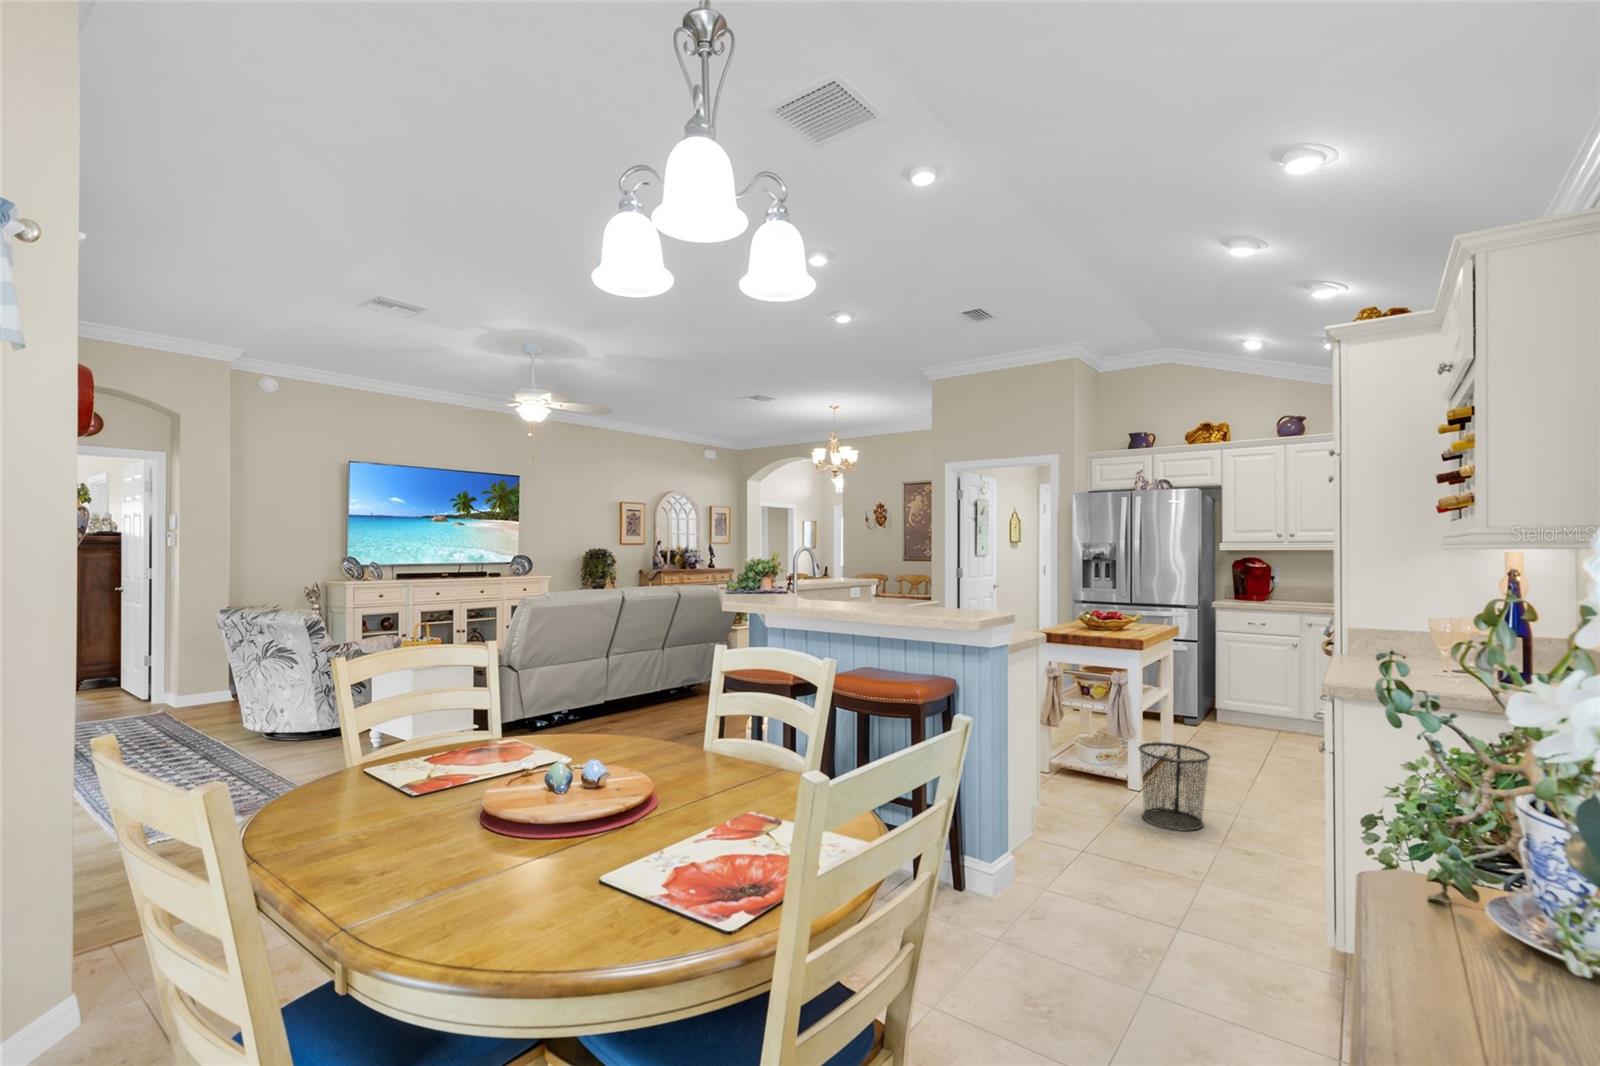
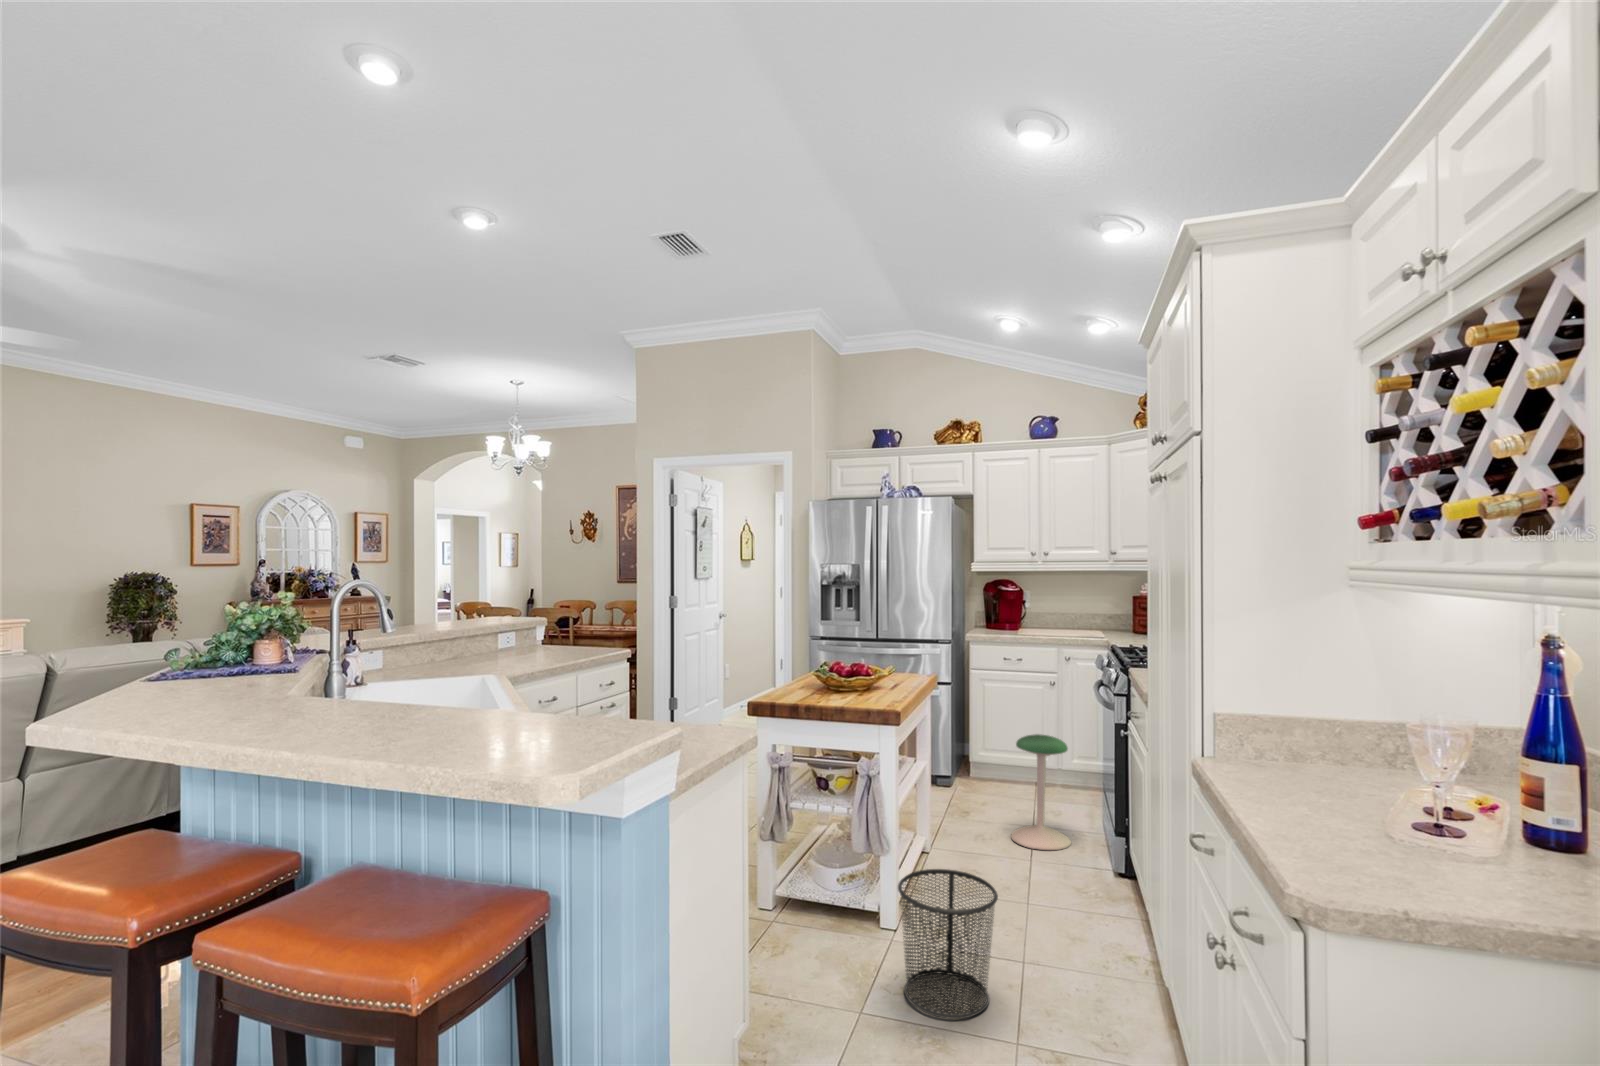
stool: none [1243,677,1297,766] -> present [1011,734,1071,850]

